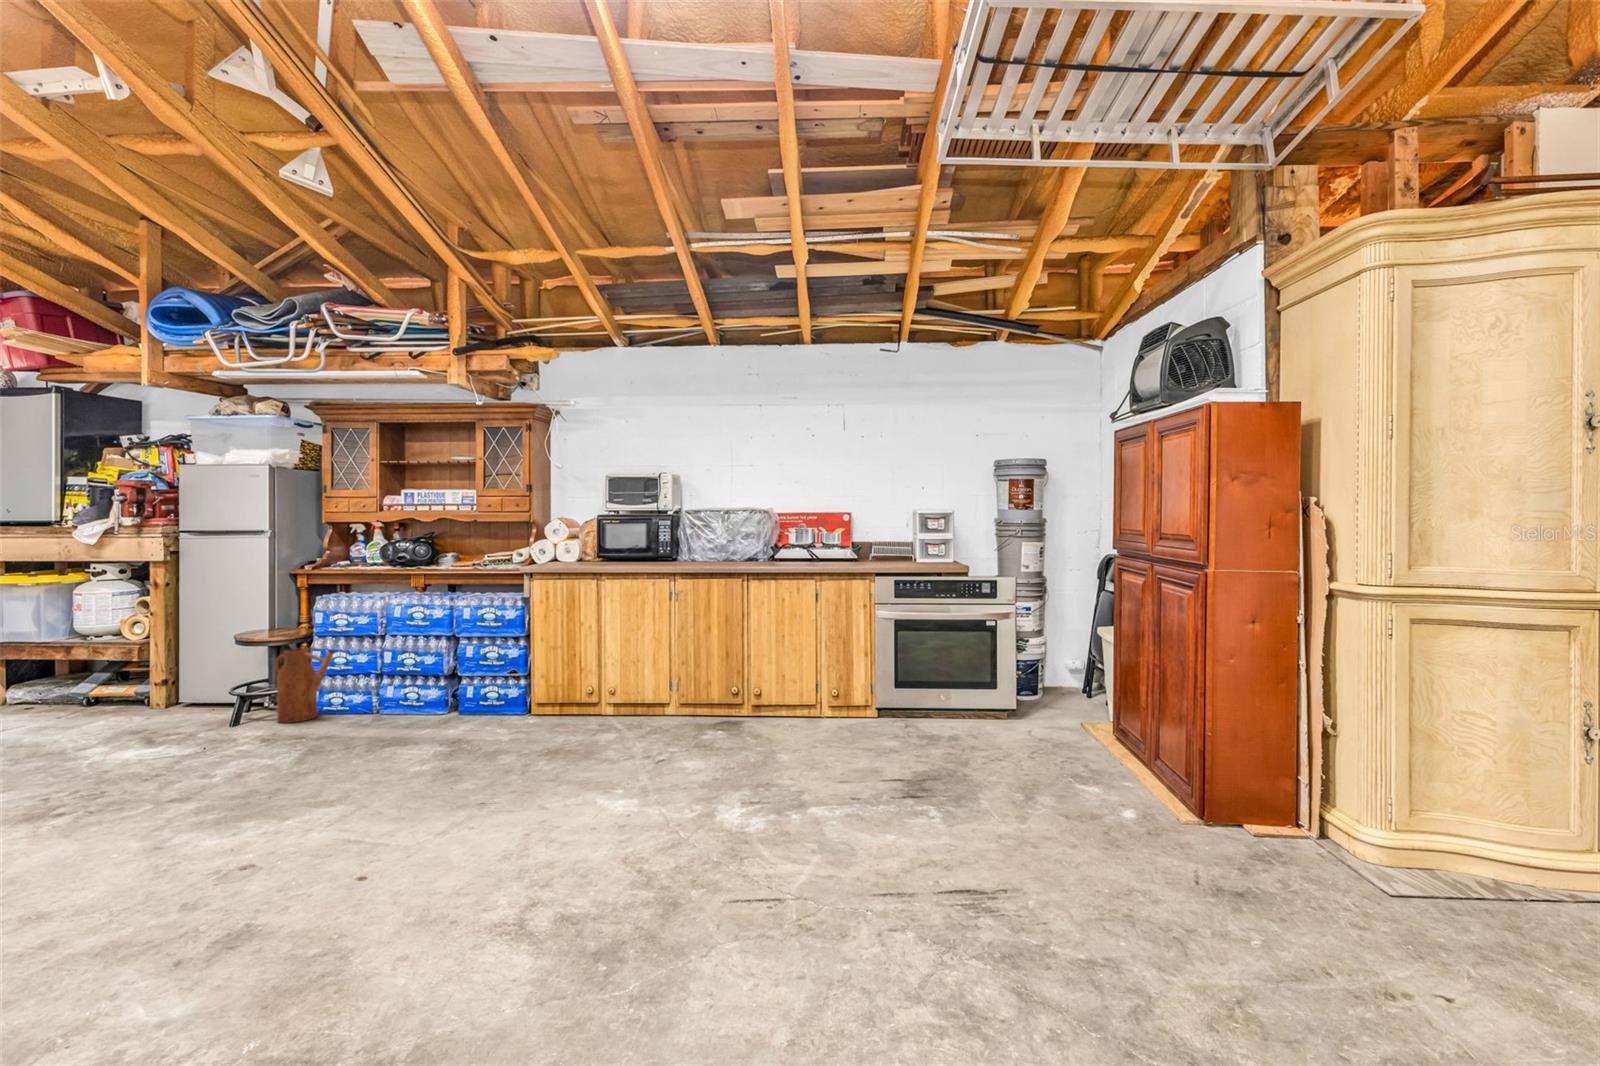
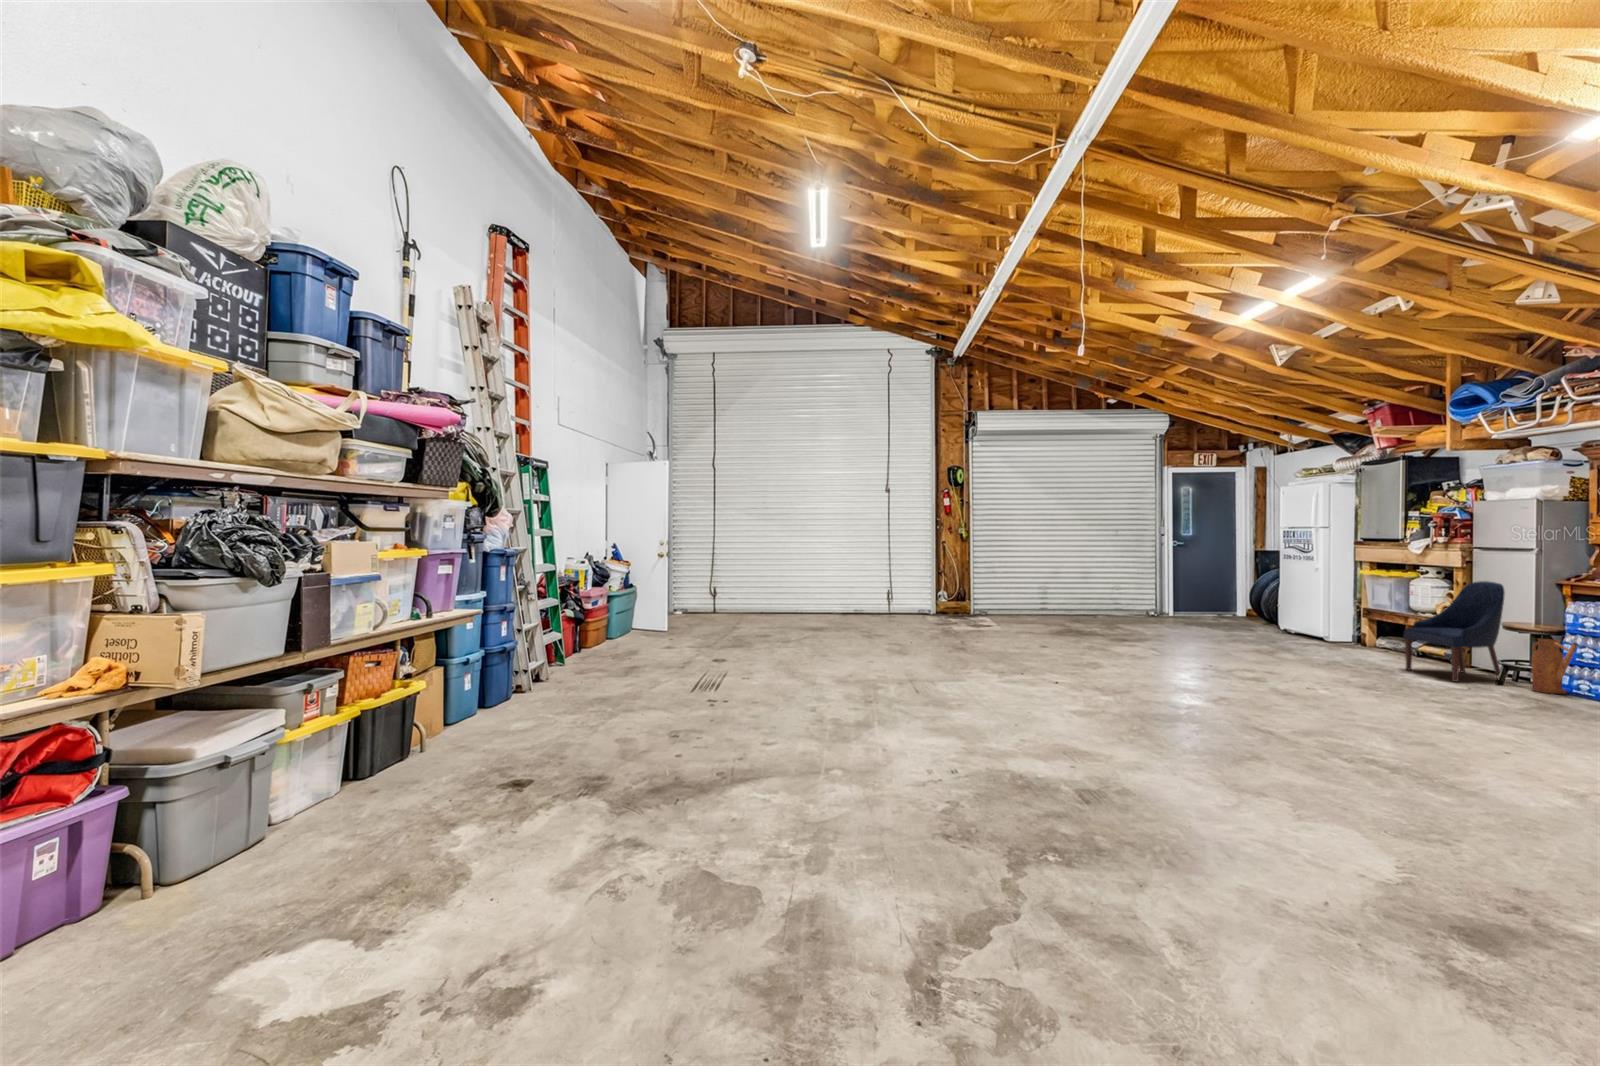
chair: none [74,579,234,739] -> present [1403,581,1505,682]

